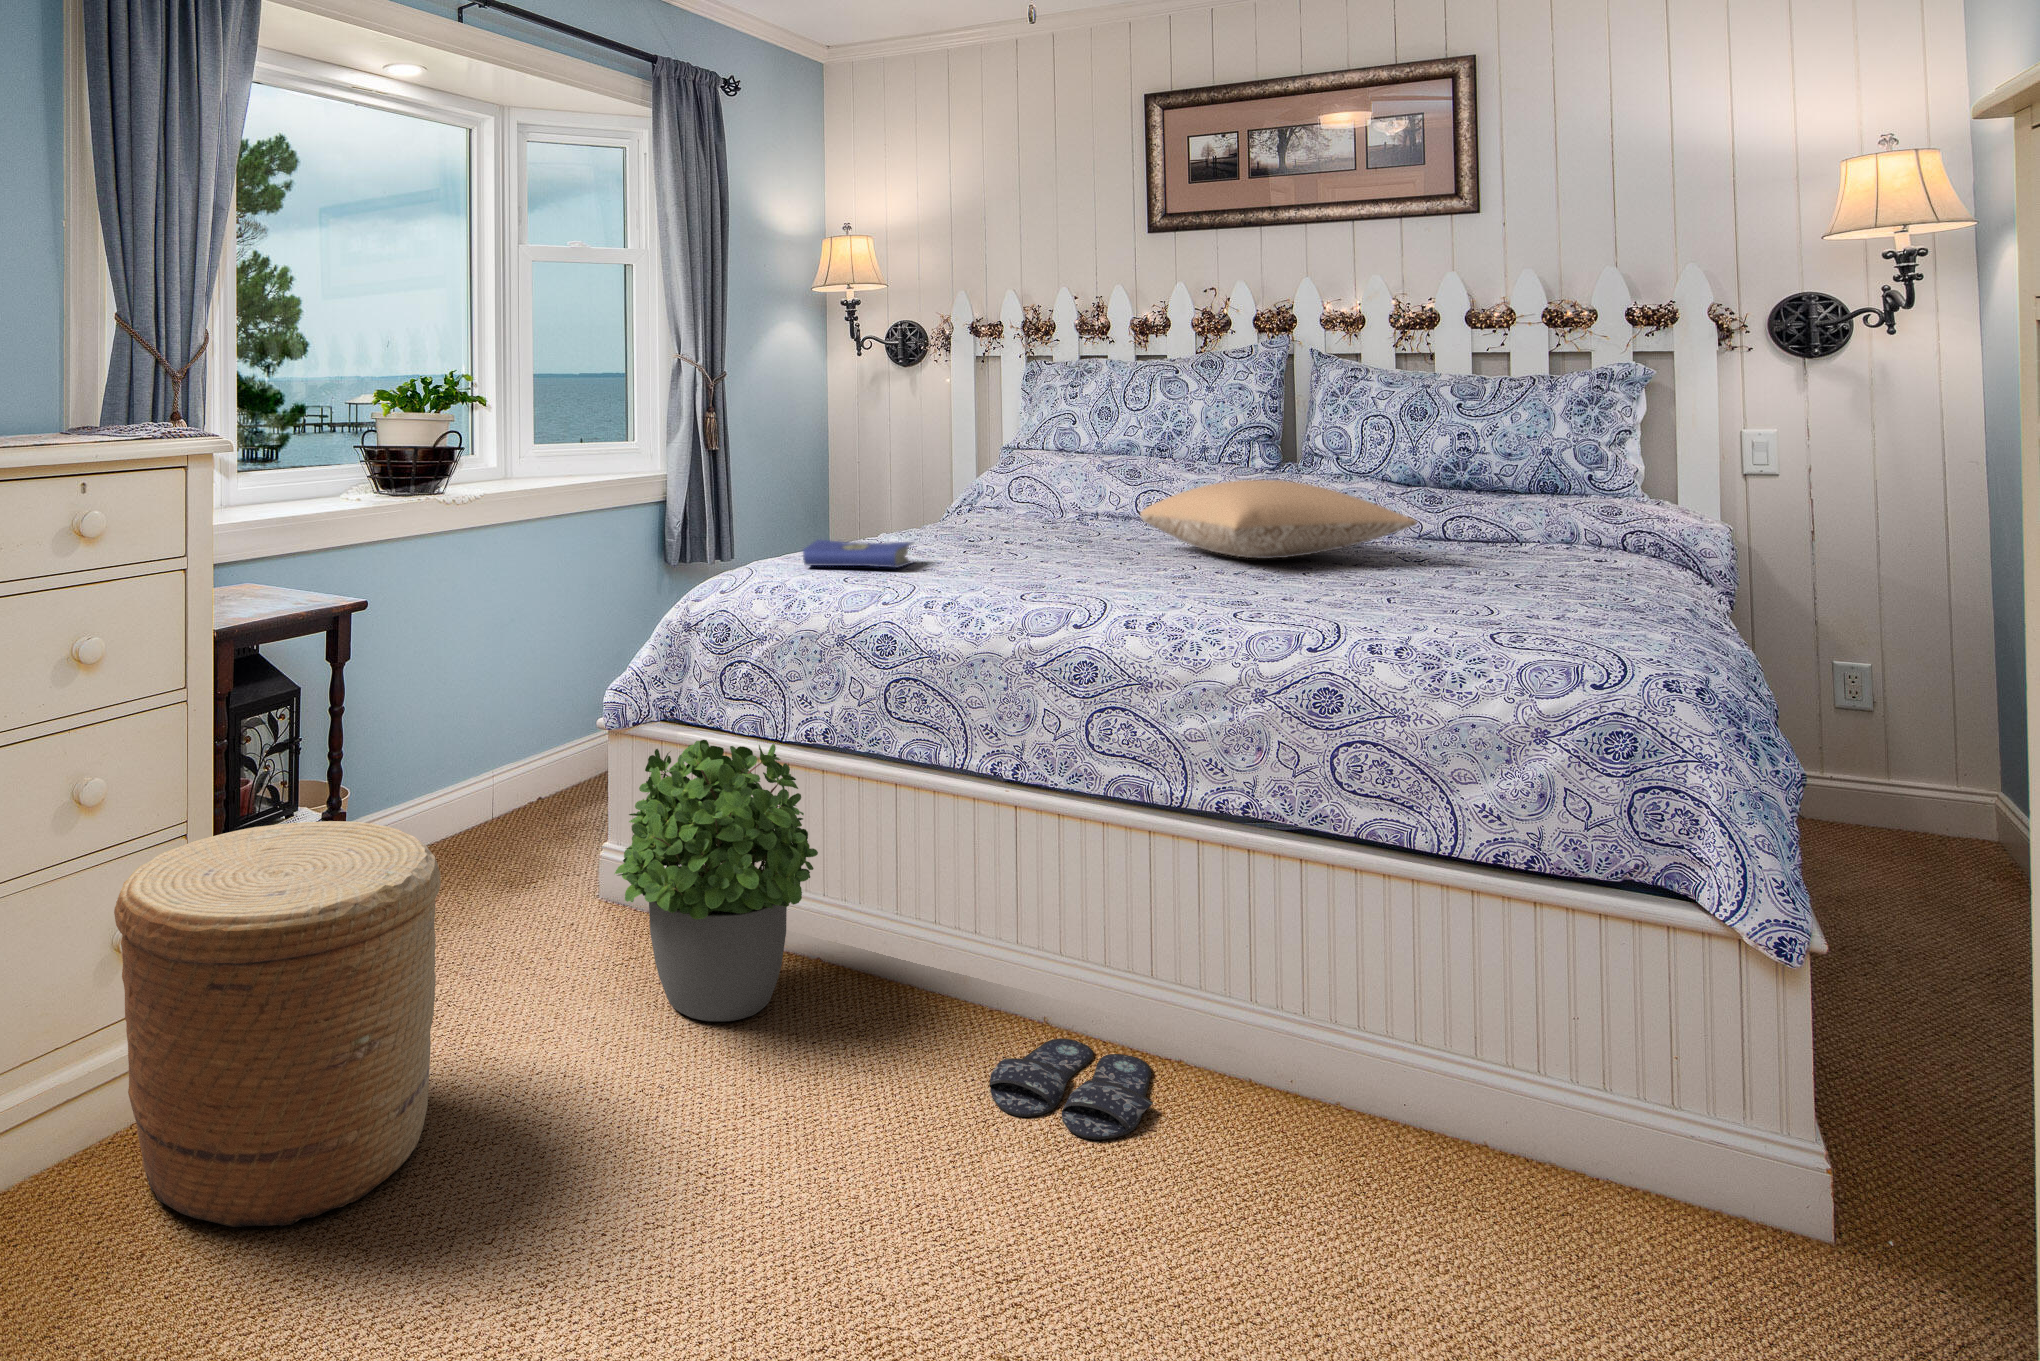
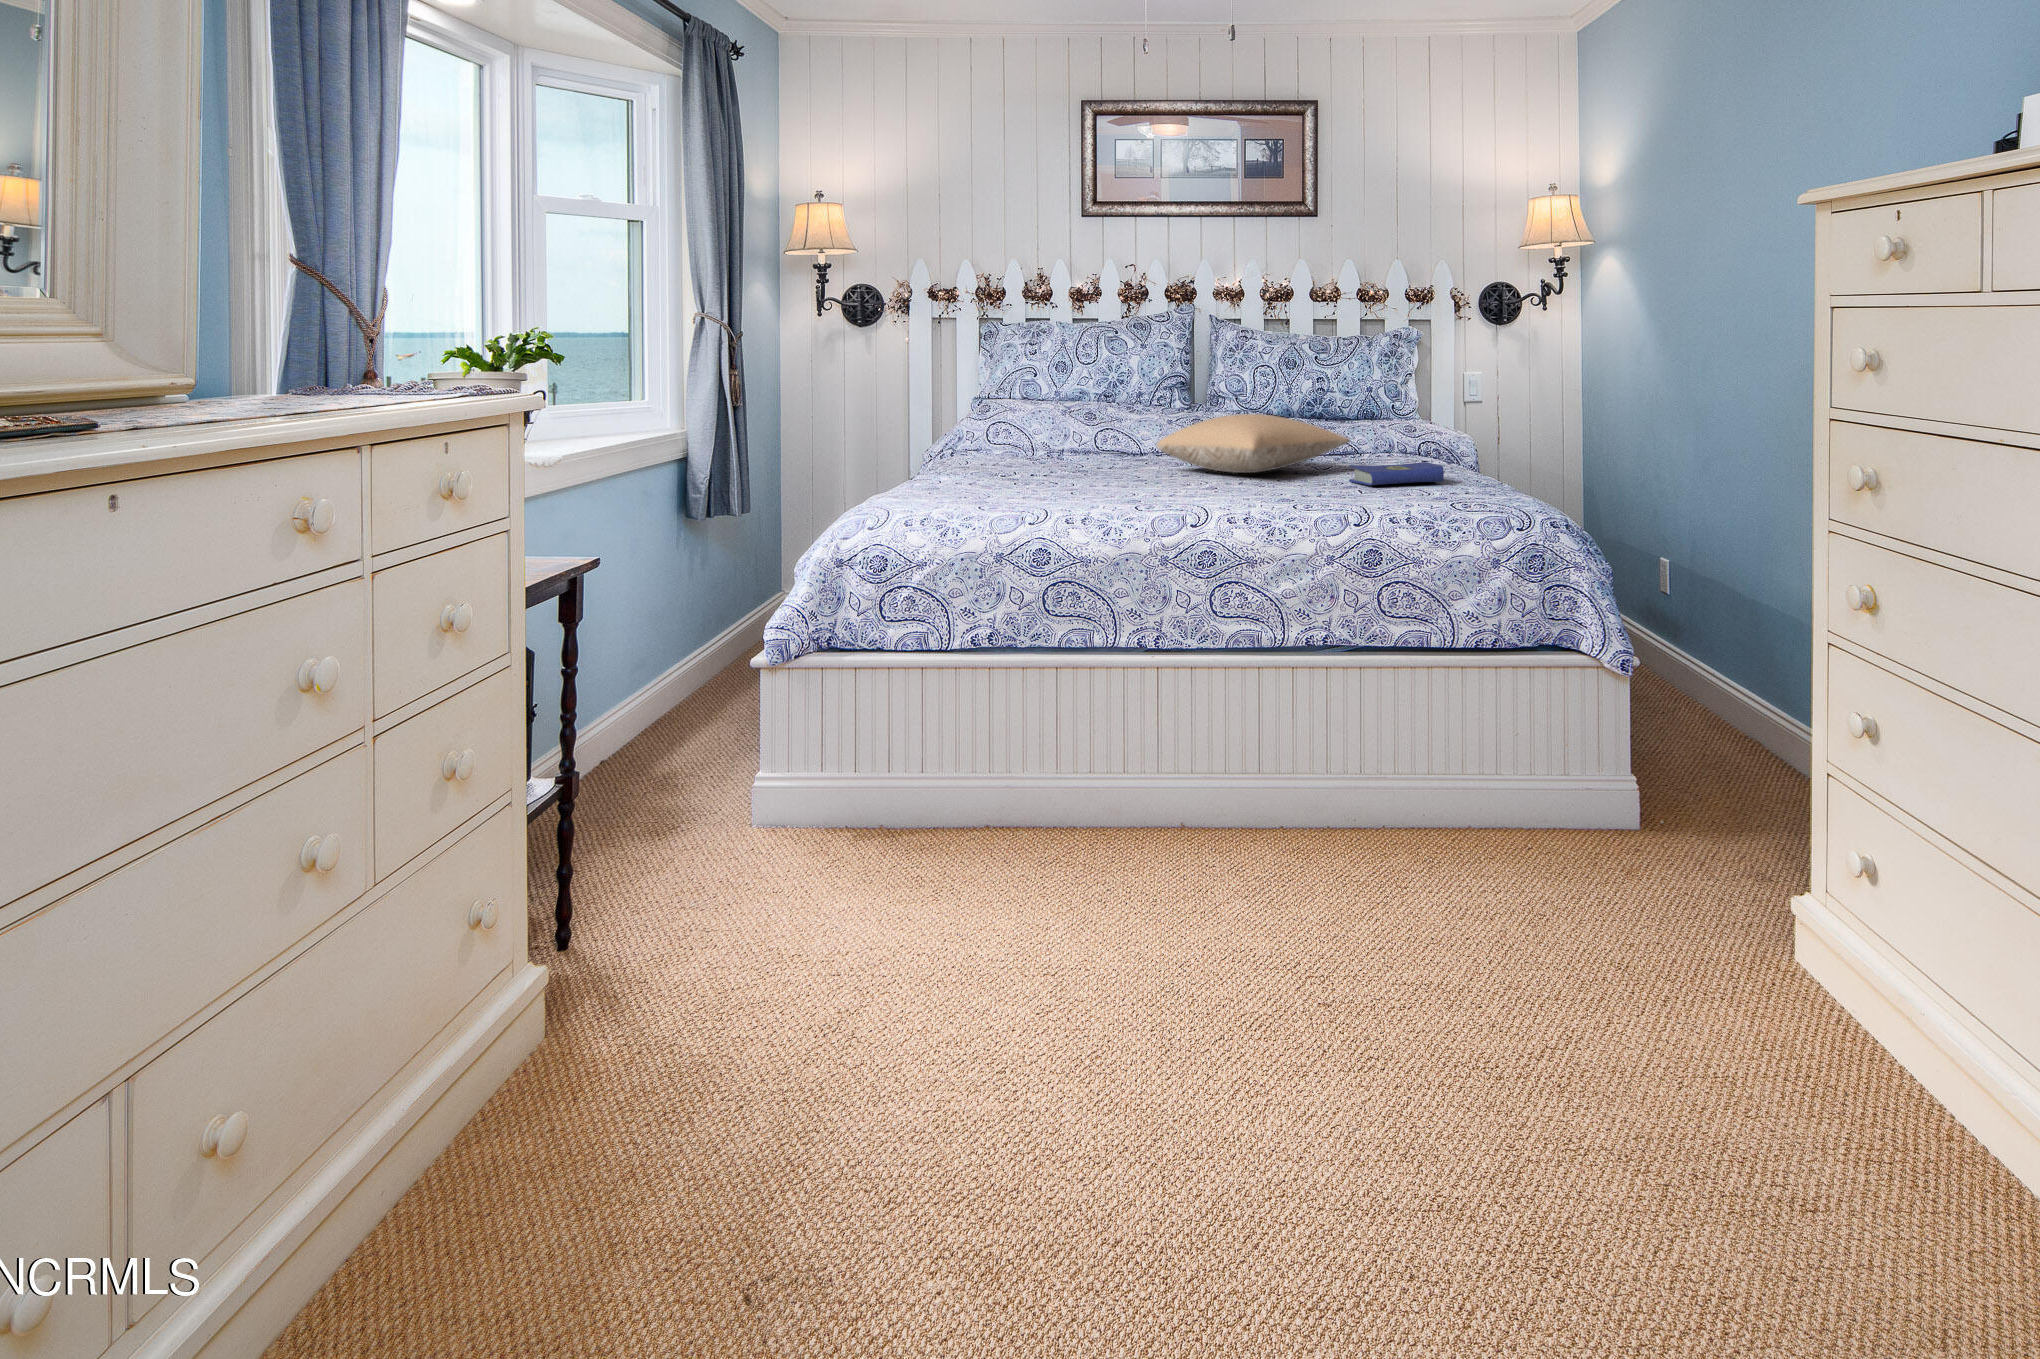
hardcover book: present [803,540,913,568] -> present [1349,462,1444,485]
potted plant: present [615,740,818,1021] -> none [839,648,1030,893]
woven basket: present [114,821,441,1228] -> none [477,762,806,1149]
slippers: present [989,1038,1153,1140] -> none [1180,834,1292,886]

